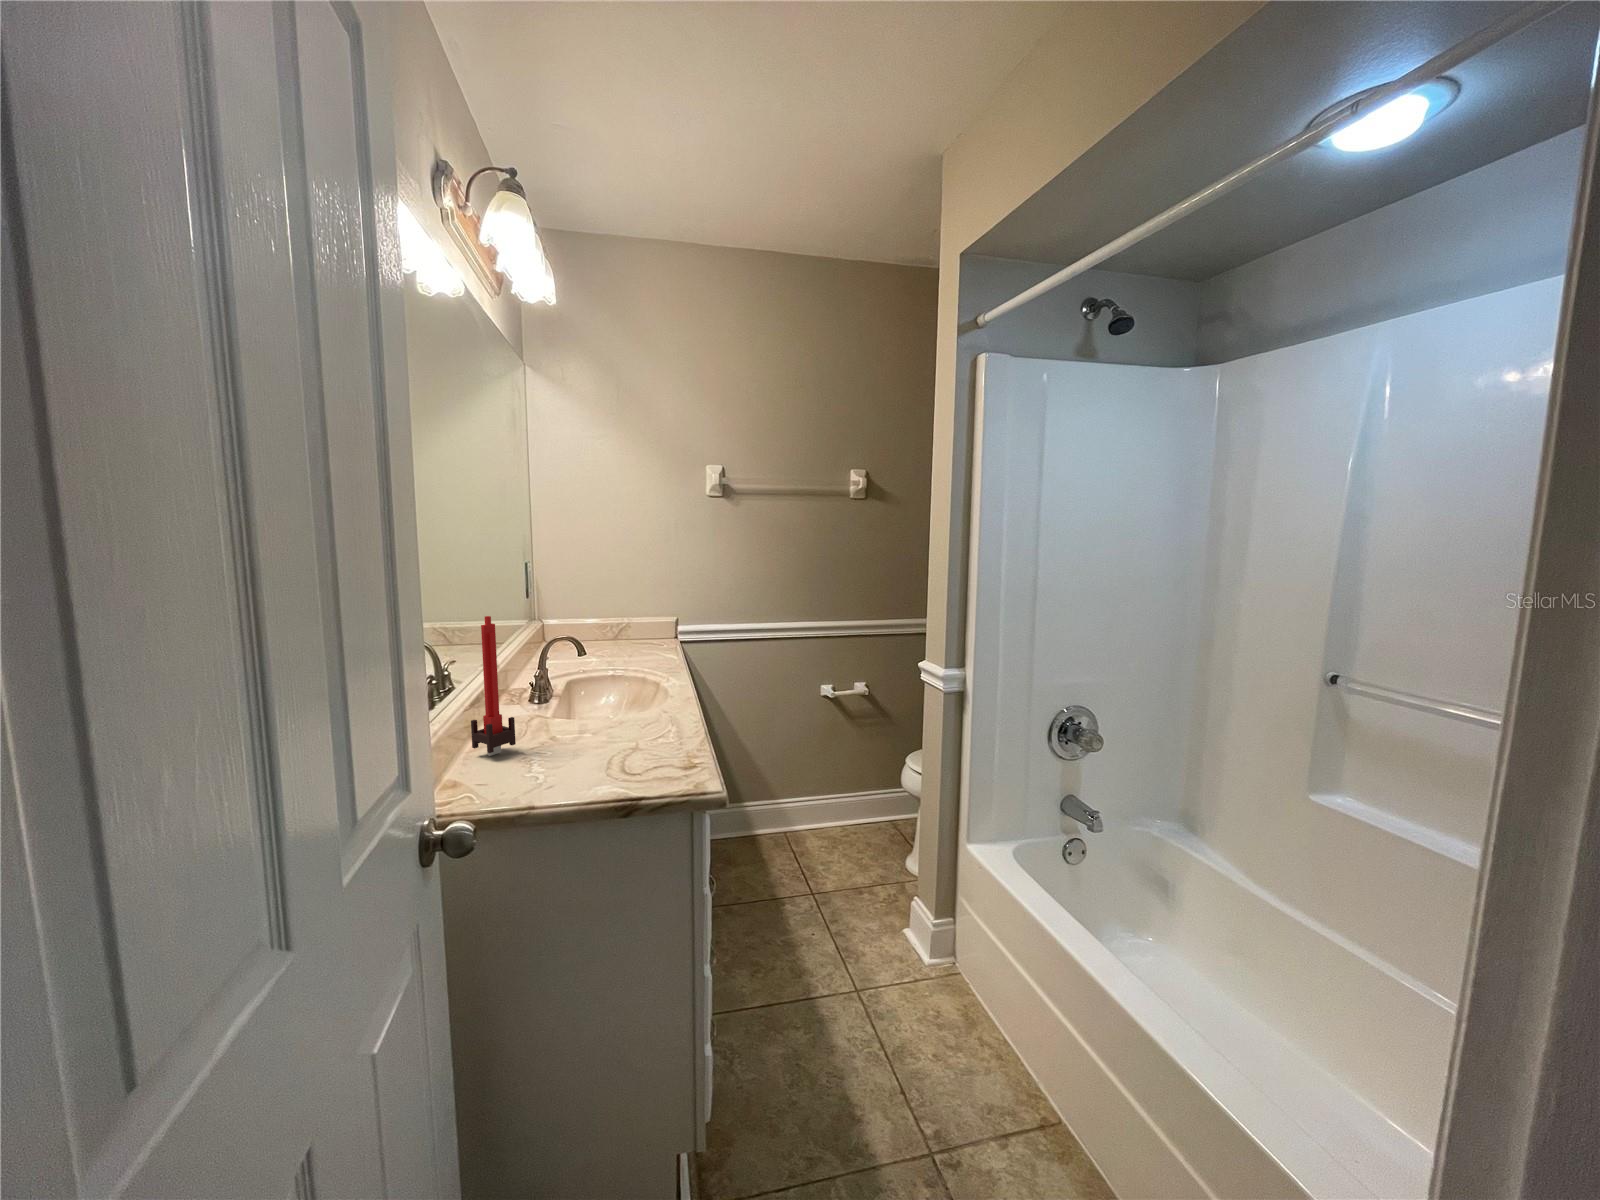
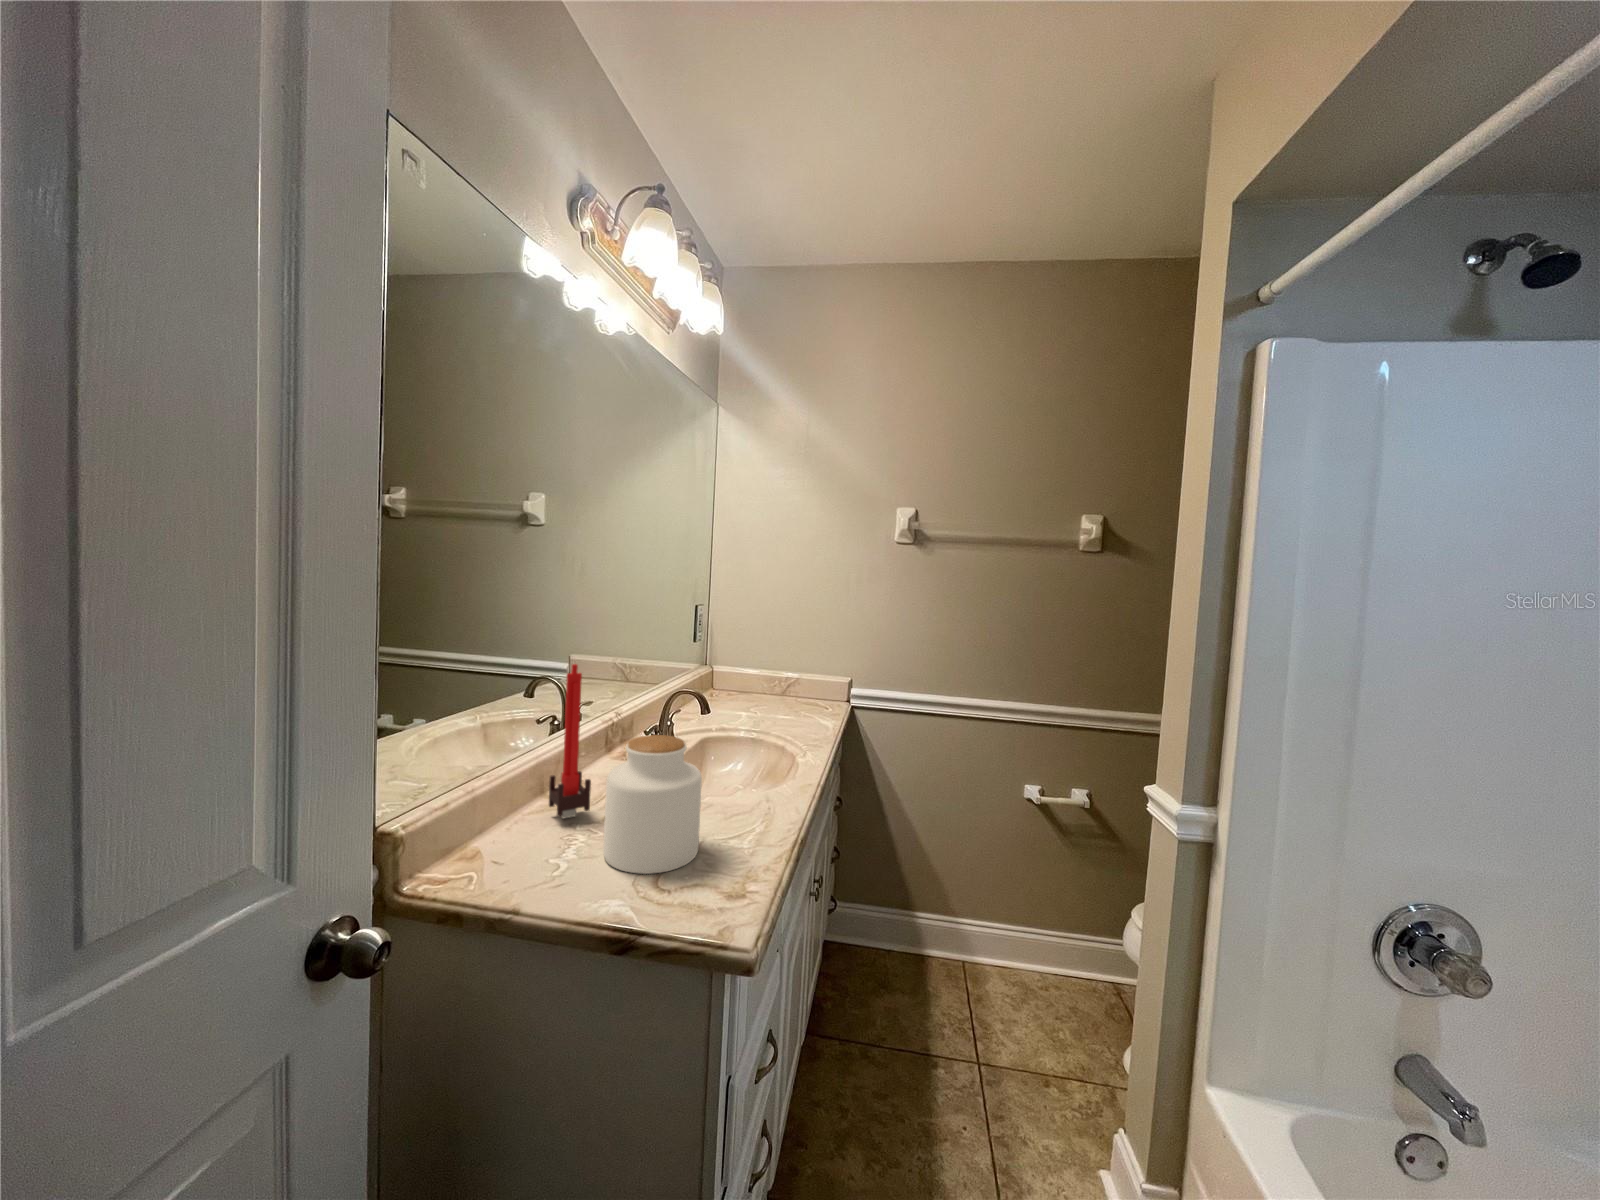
jar: none [551,665,634,776] -> present [603,735,702,874]

